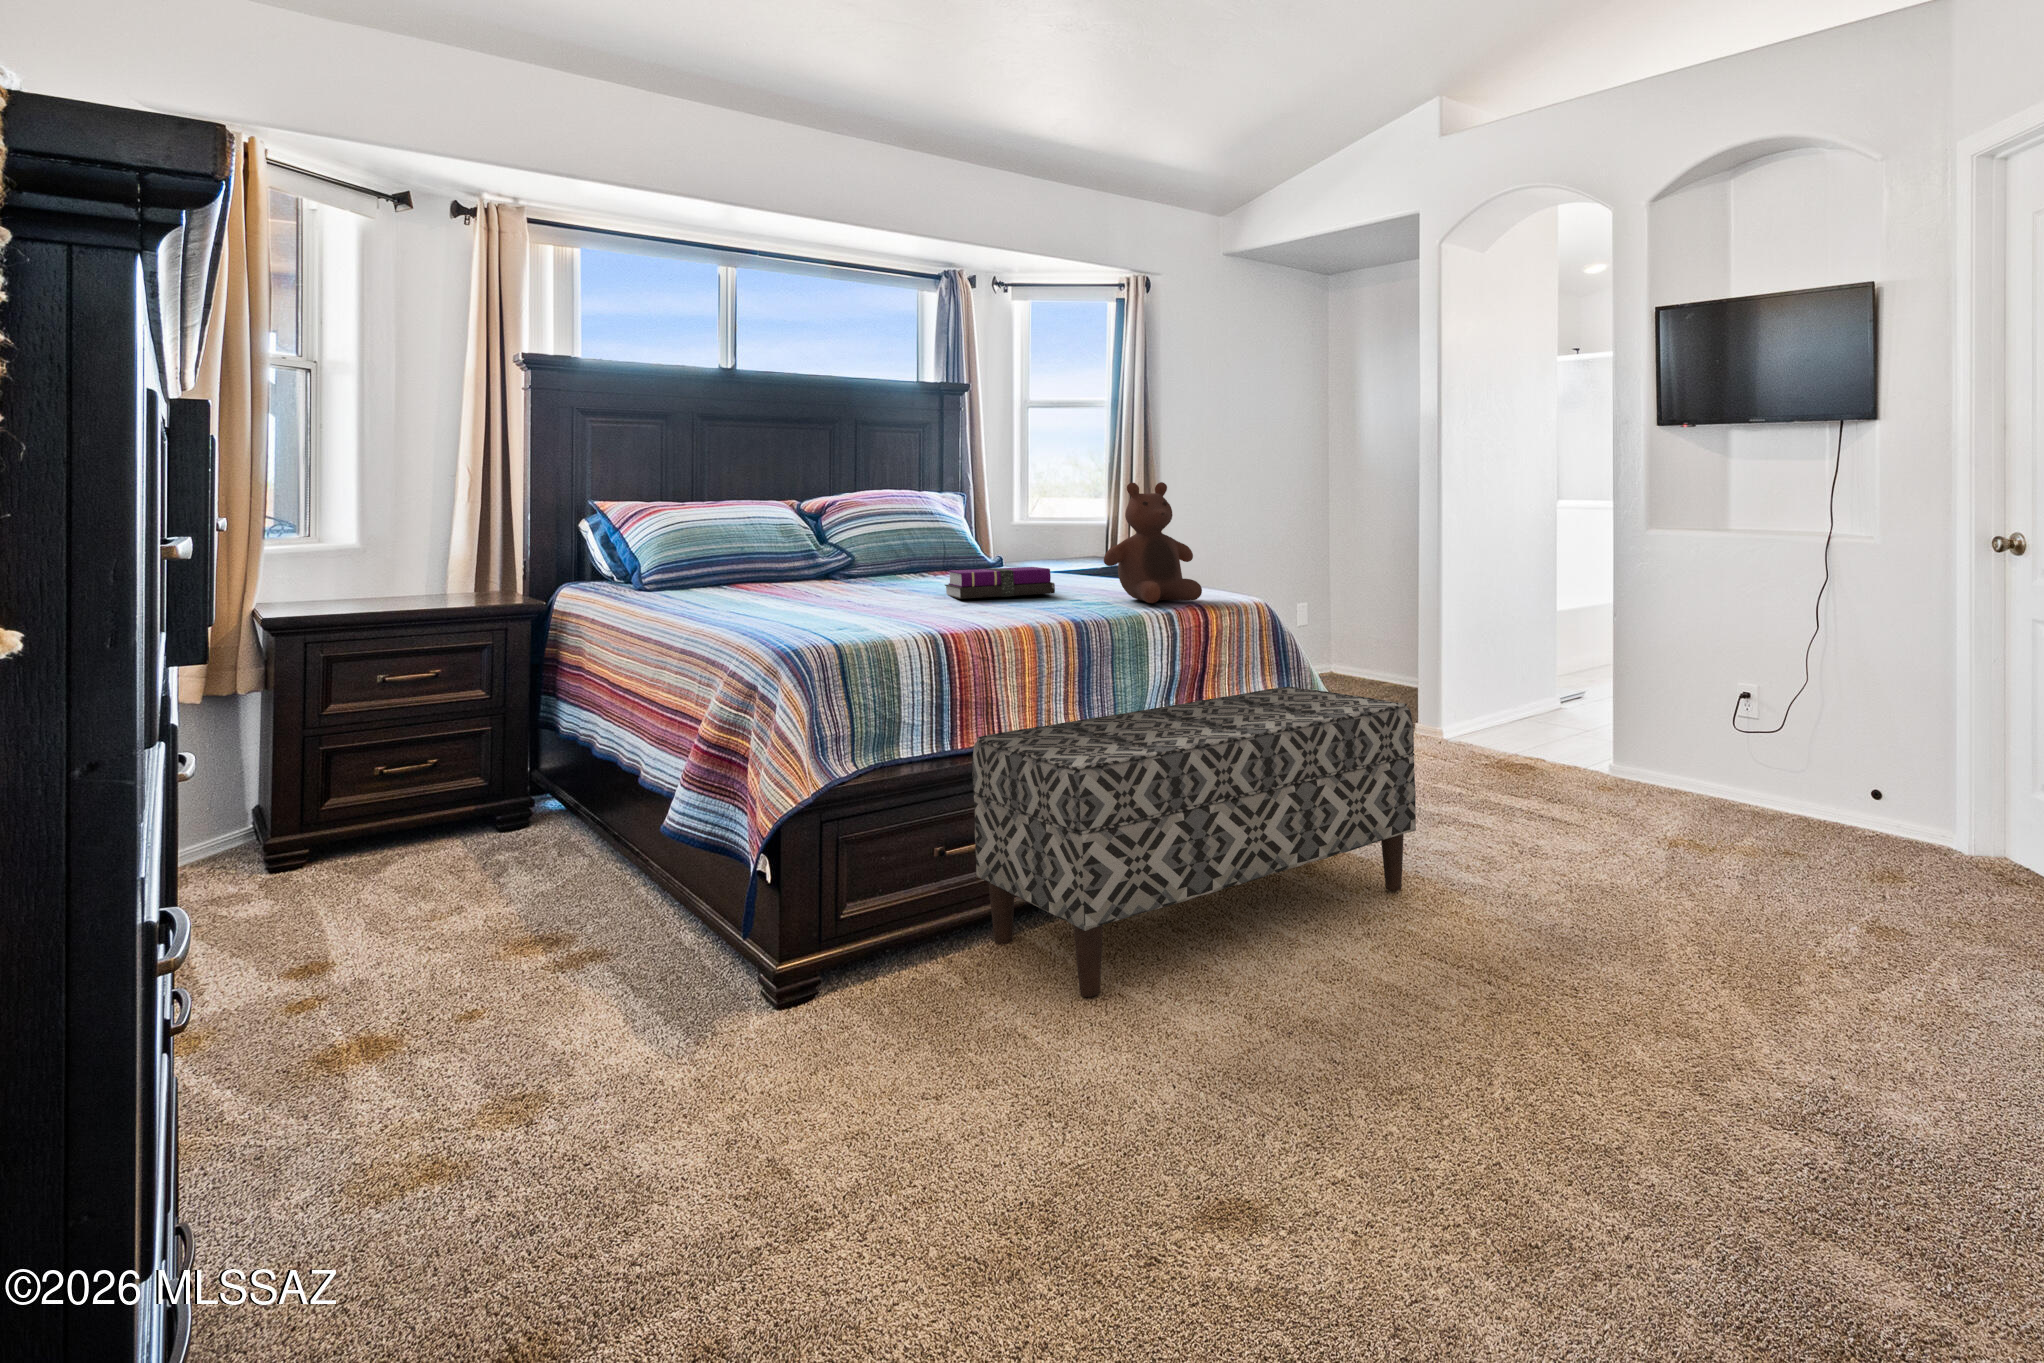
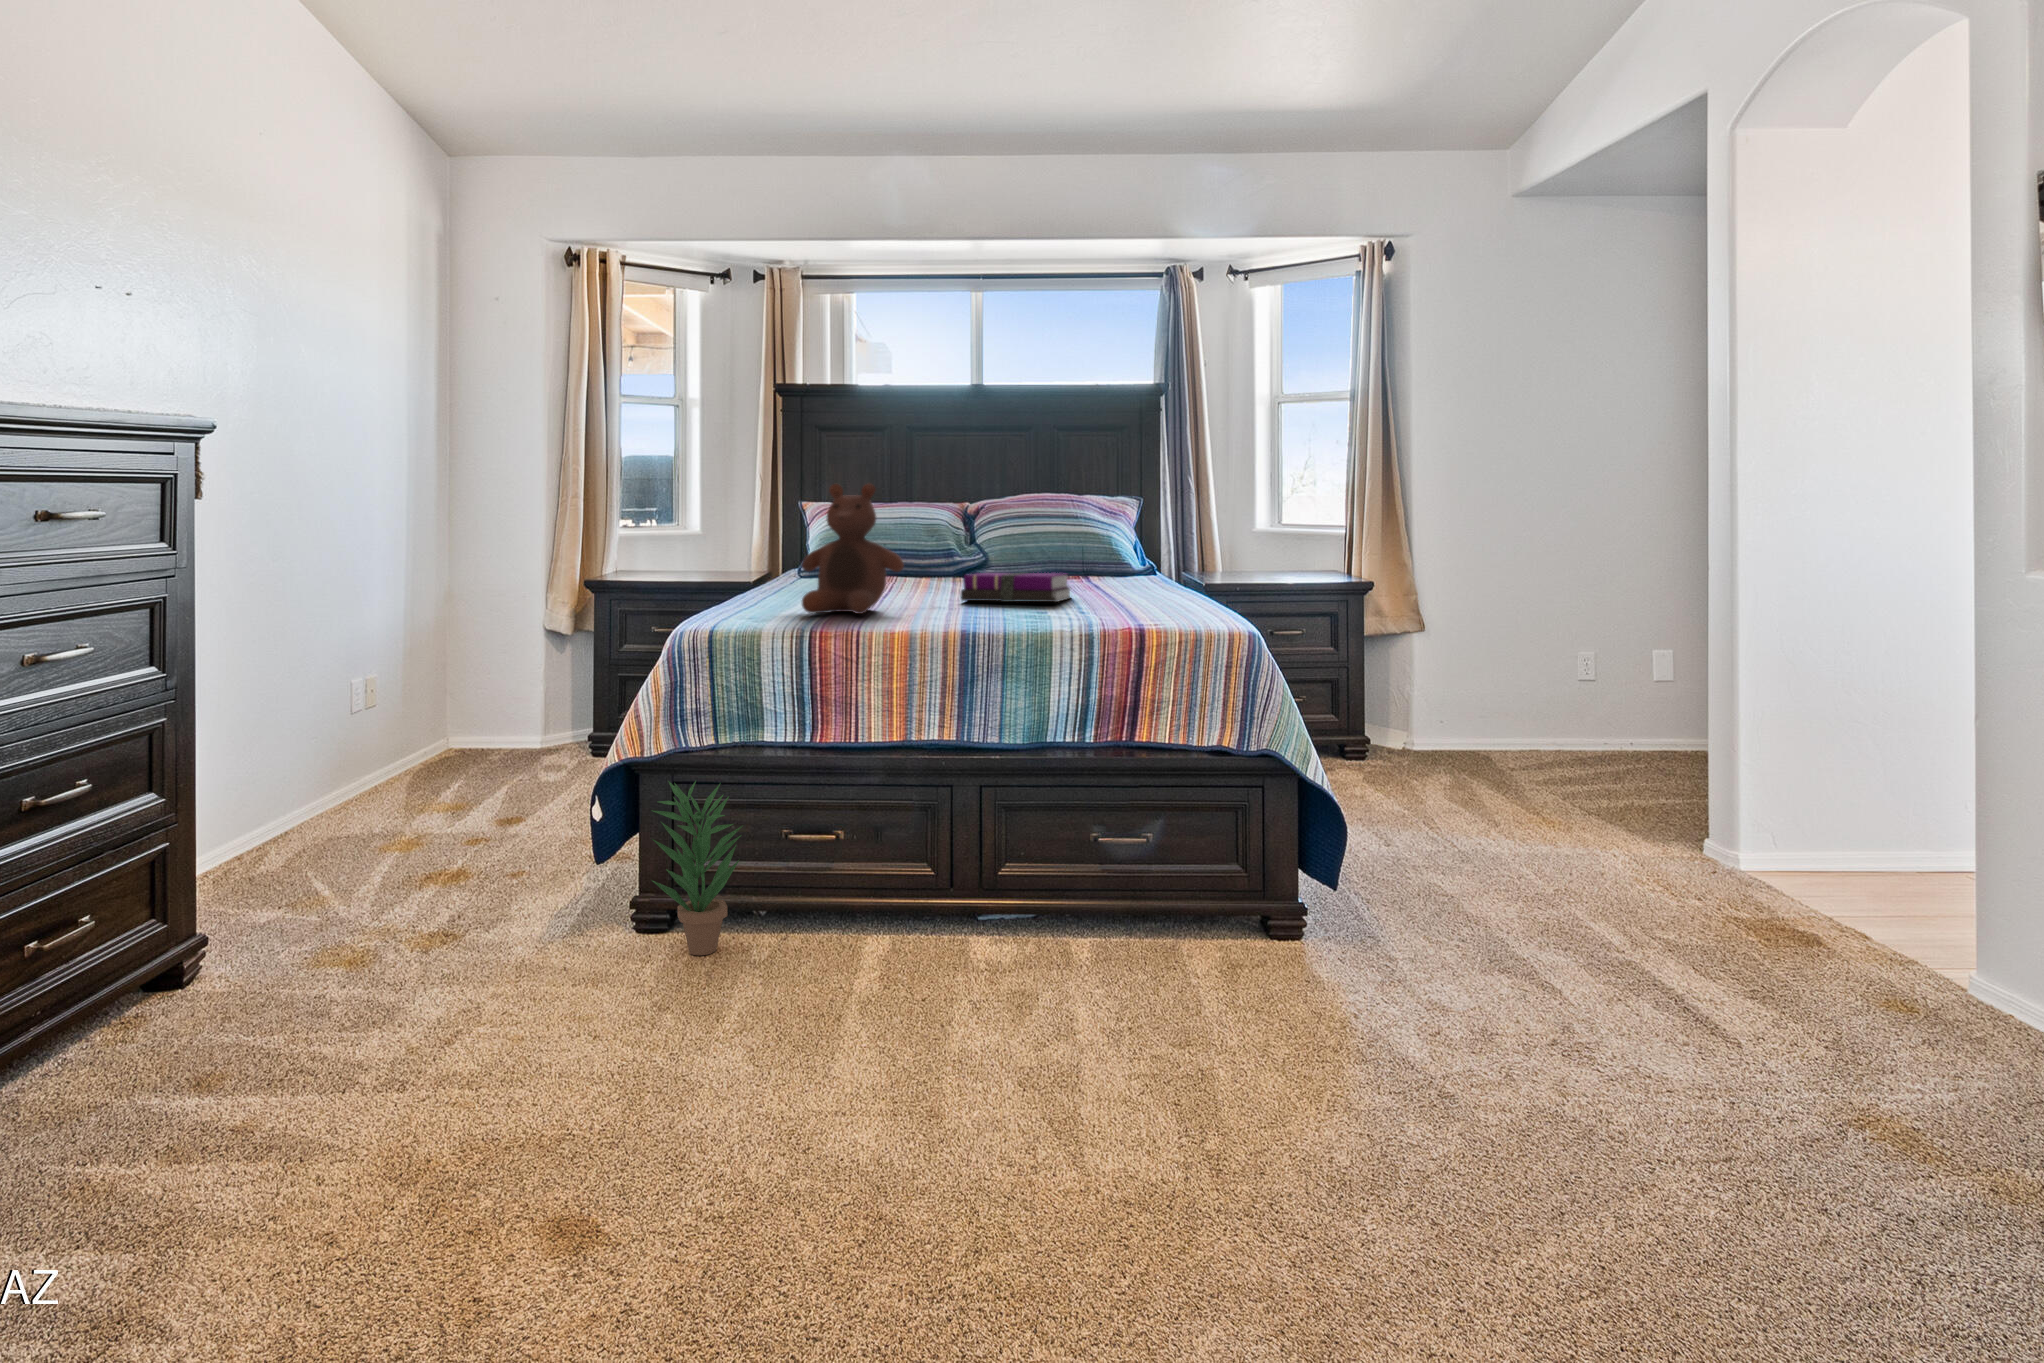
stuffed bear: present [1104,482,1202,603] -> present [802,483,904,614]
bench: present [972,686,1416,997] -> none [780,734,1304,1031]
potted plant: none [833,802,940,995] -> present [652,781,742,956]

